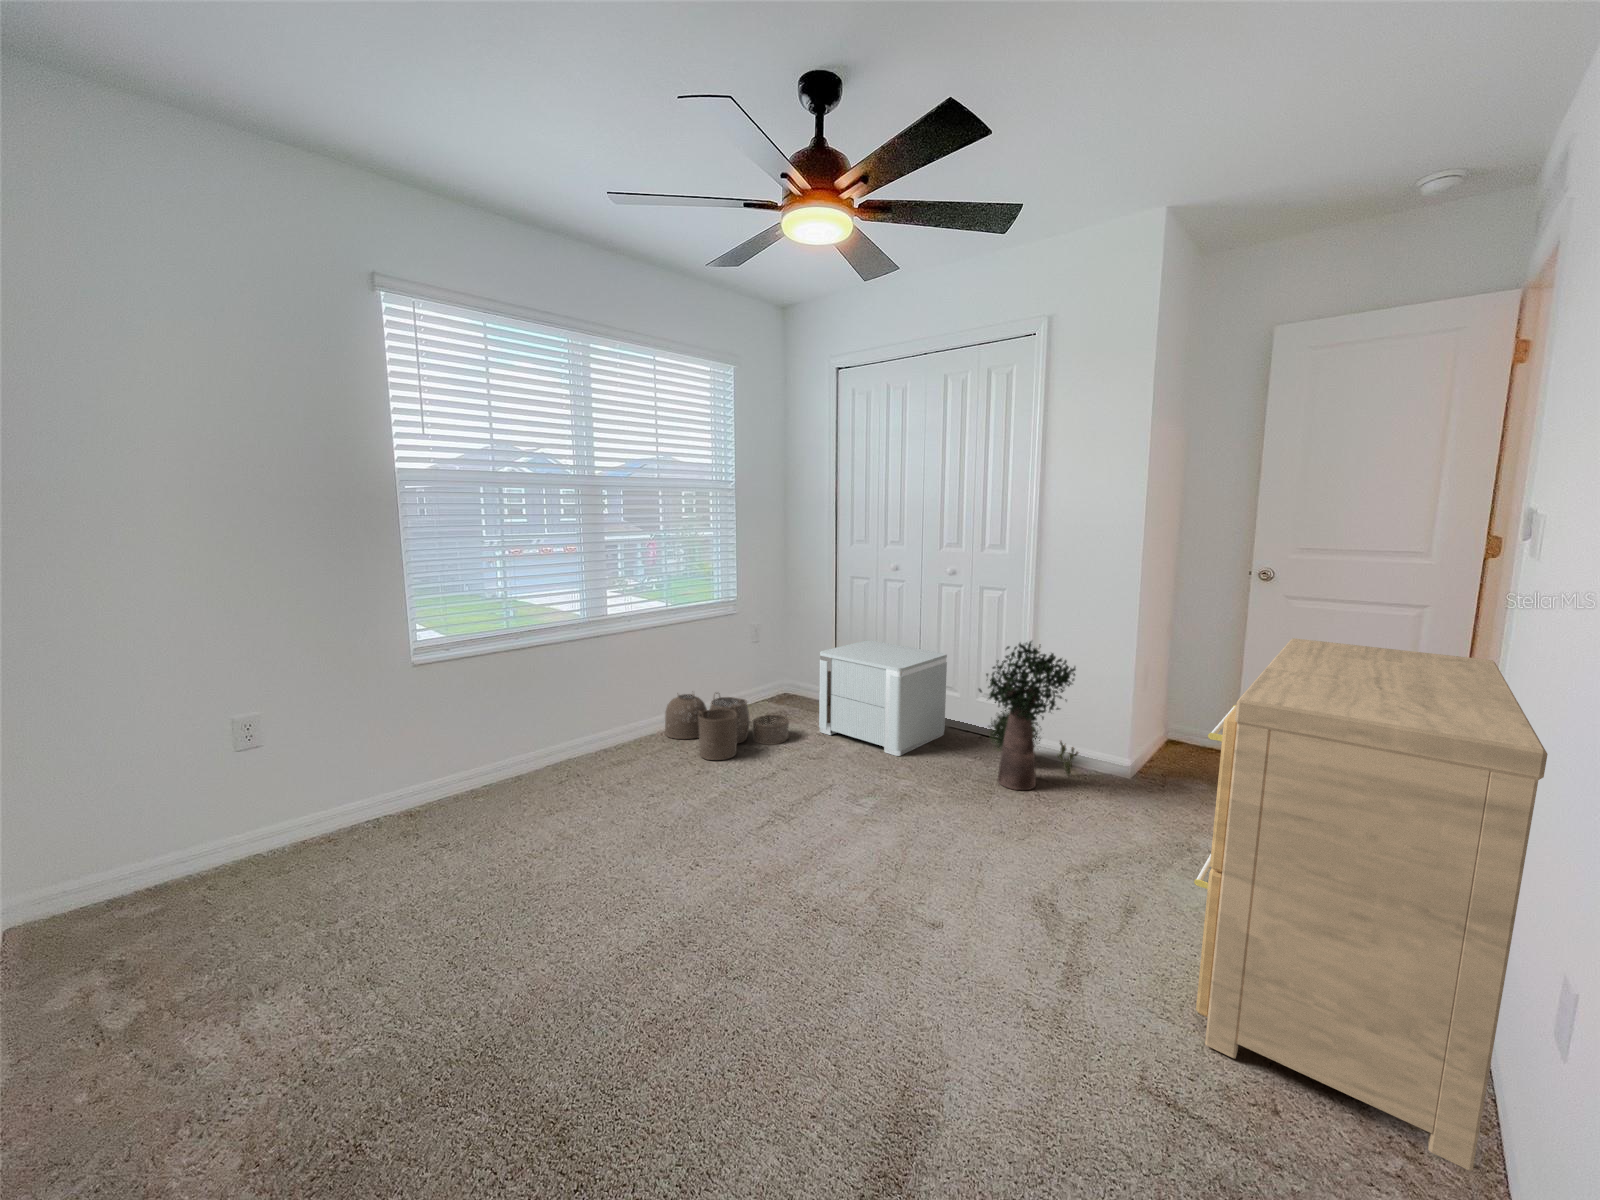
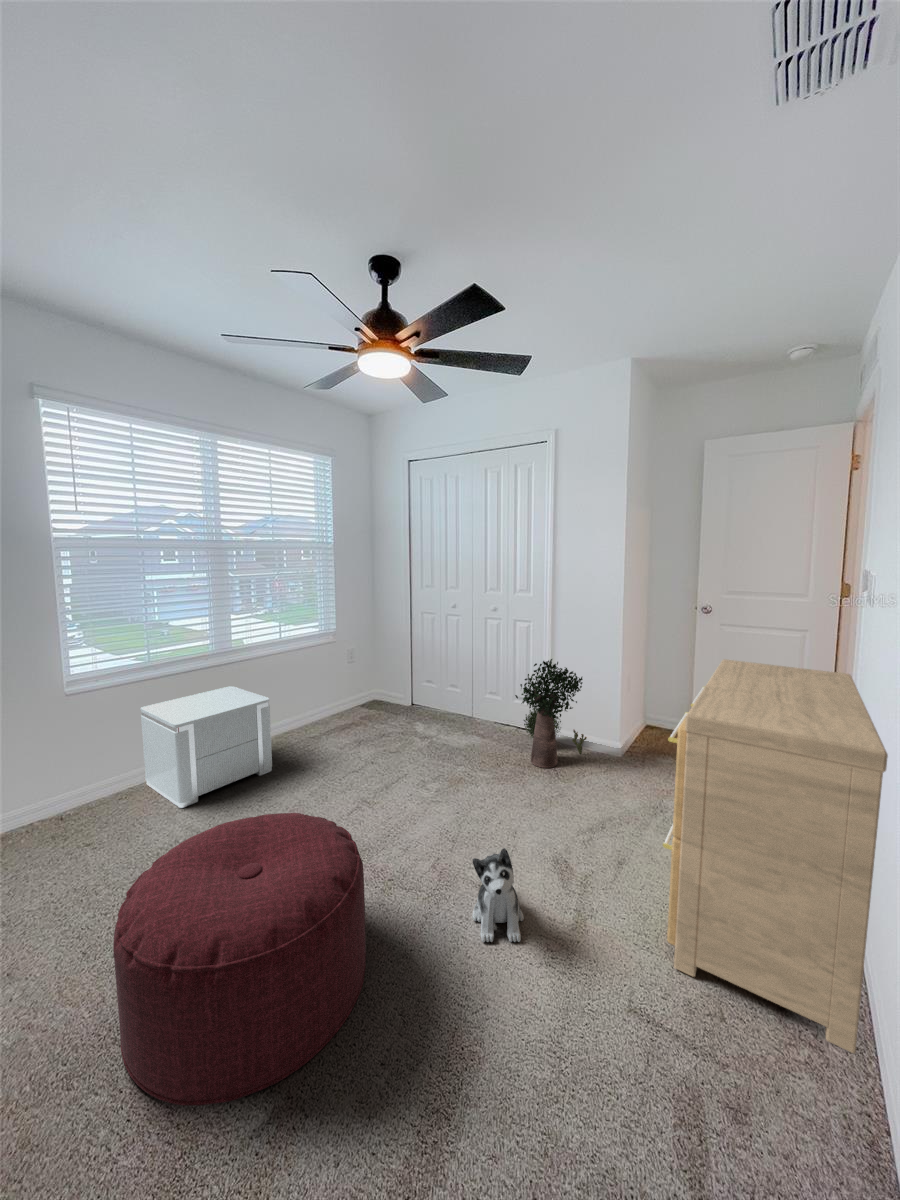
nightstand: present [819,640,947,756] -> present [141,686,272,808]
woven basket: present [665,693,789,760] -> none [286,701,381,755]
ottoman: none [492,815,786,1136] -> present [113,813,366,1106]
plush toy: none [923,874,992,997] -> present [472,848,524,942]

